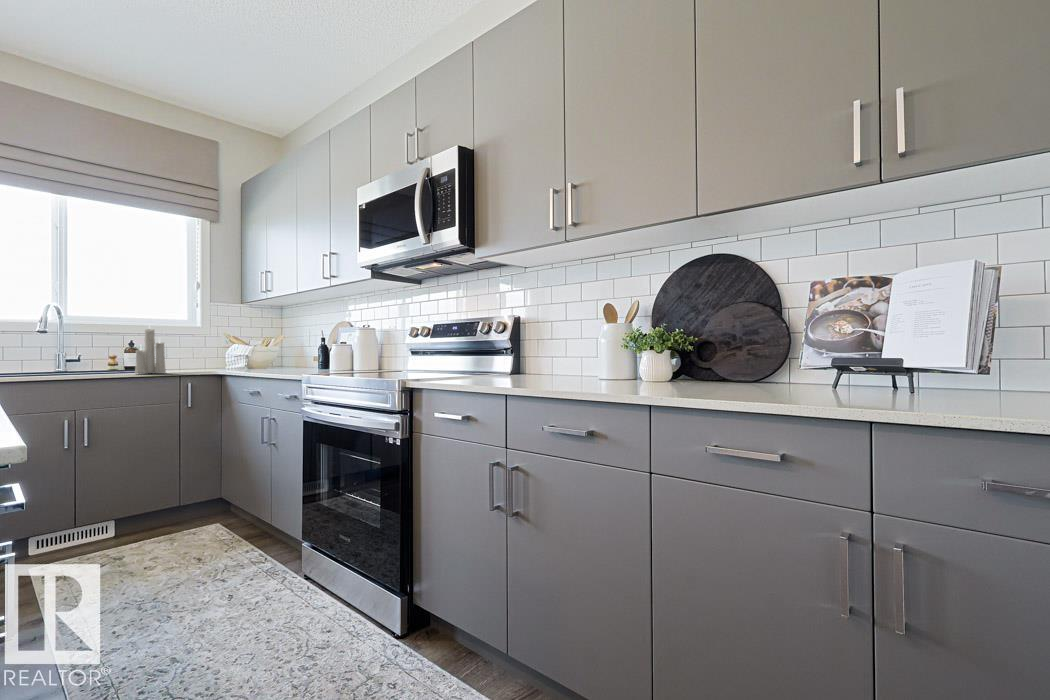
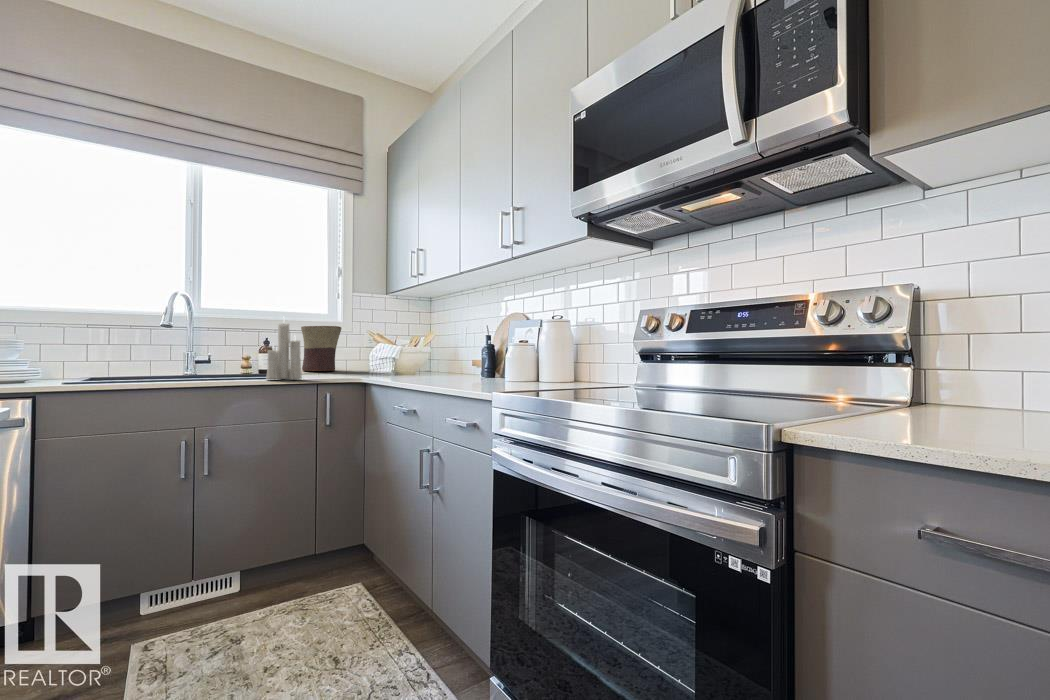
flower pot: none [163,330,200,367] -> present [301,326,342,371]

